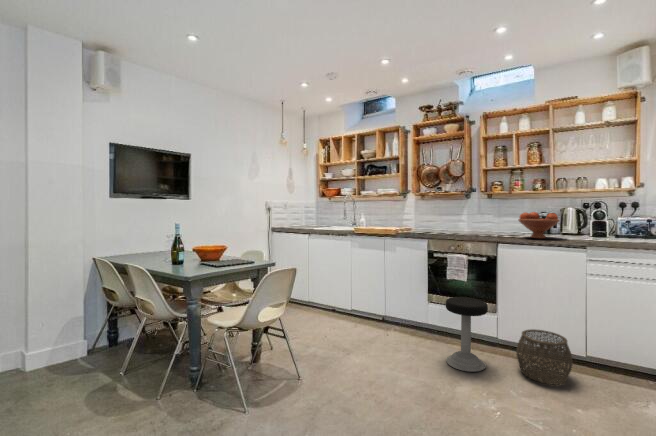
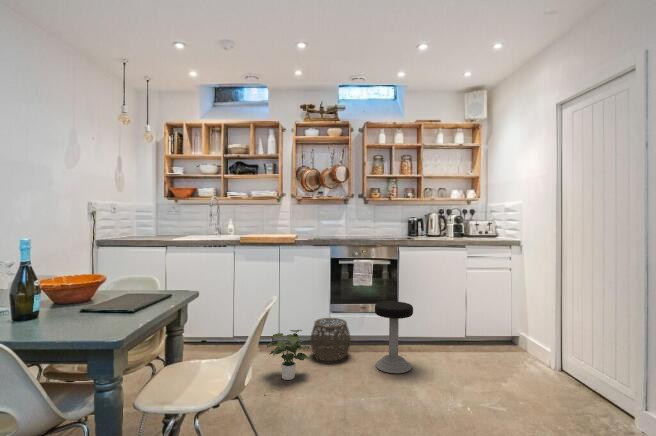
fruit bowl: present [518,212,560,239] -> none [414,217,446,241]
potted plant: none [346,308,383,349] -> present [267,330,310,380]
woven basket: present [516,329,573,385] -> present [311,318,350,361]

